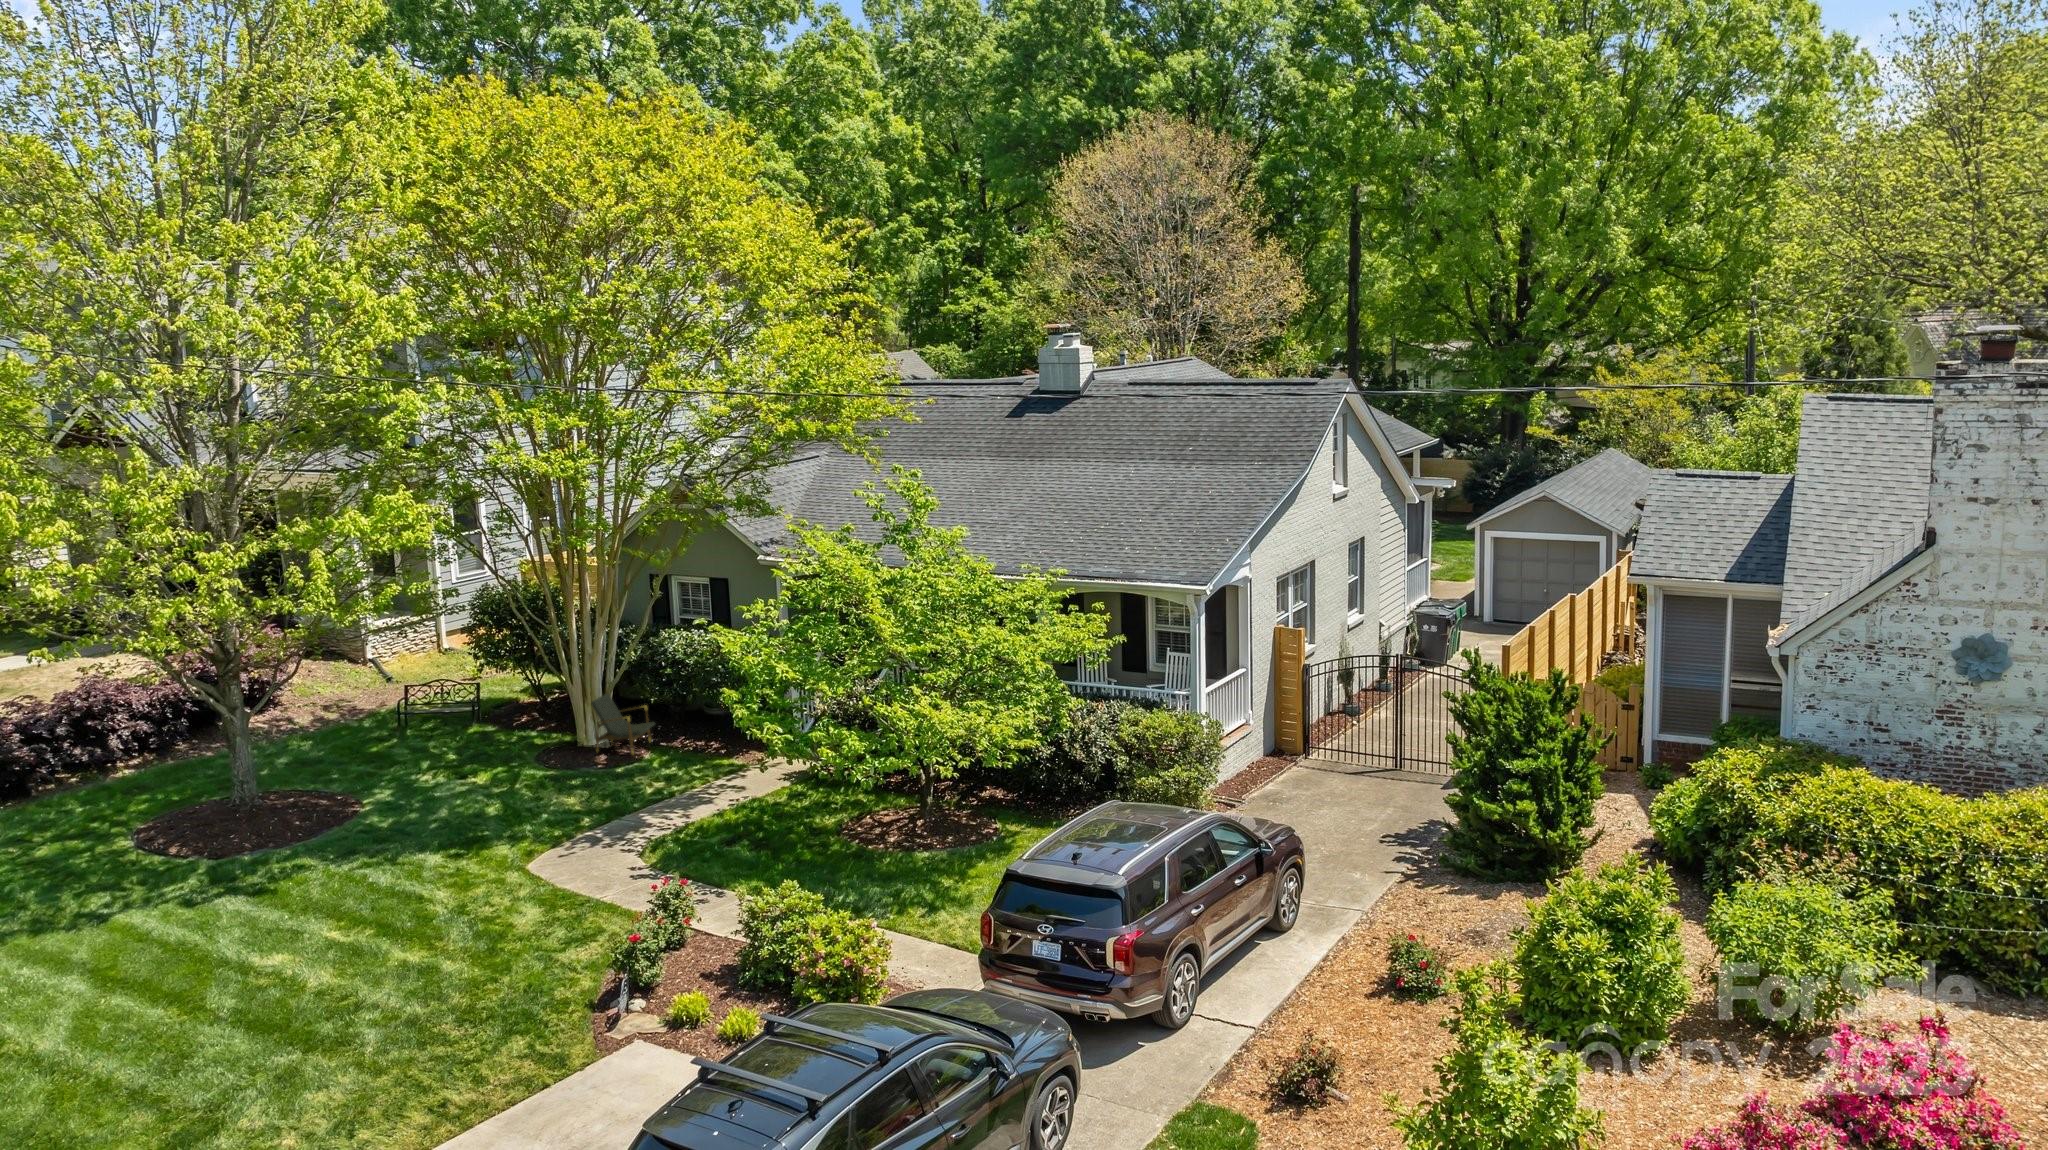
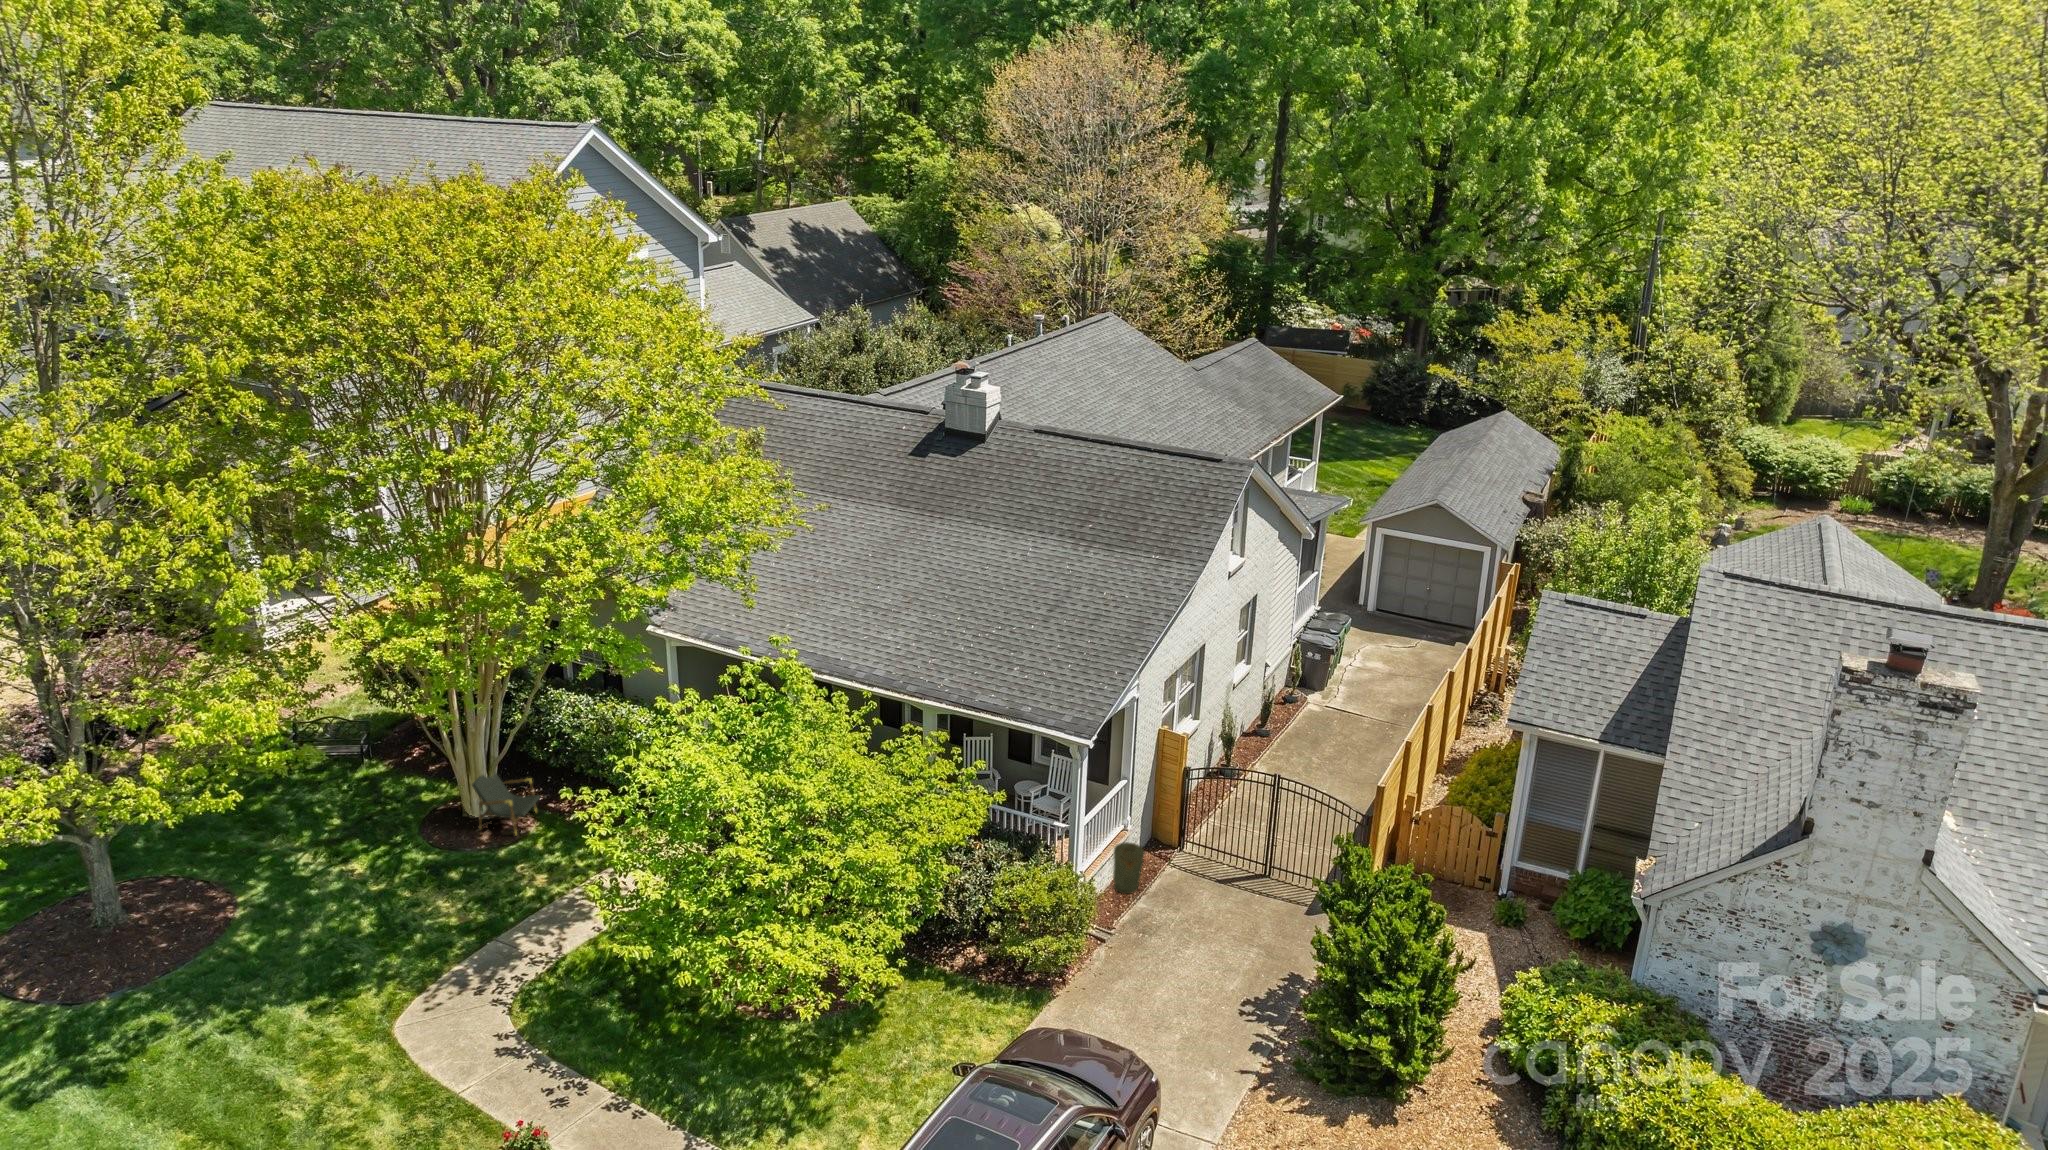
trash can: none [1236,734,1268,784] -> present [1113,842,1145,894]

